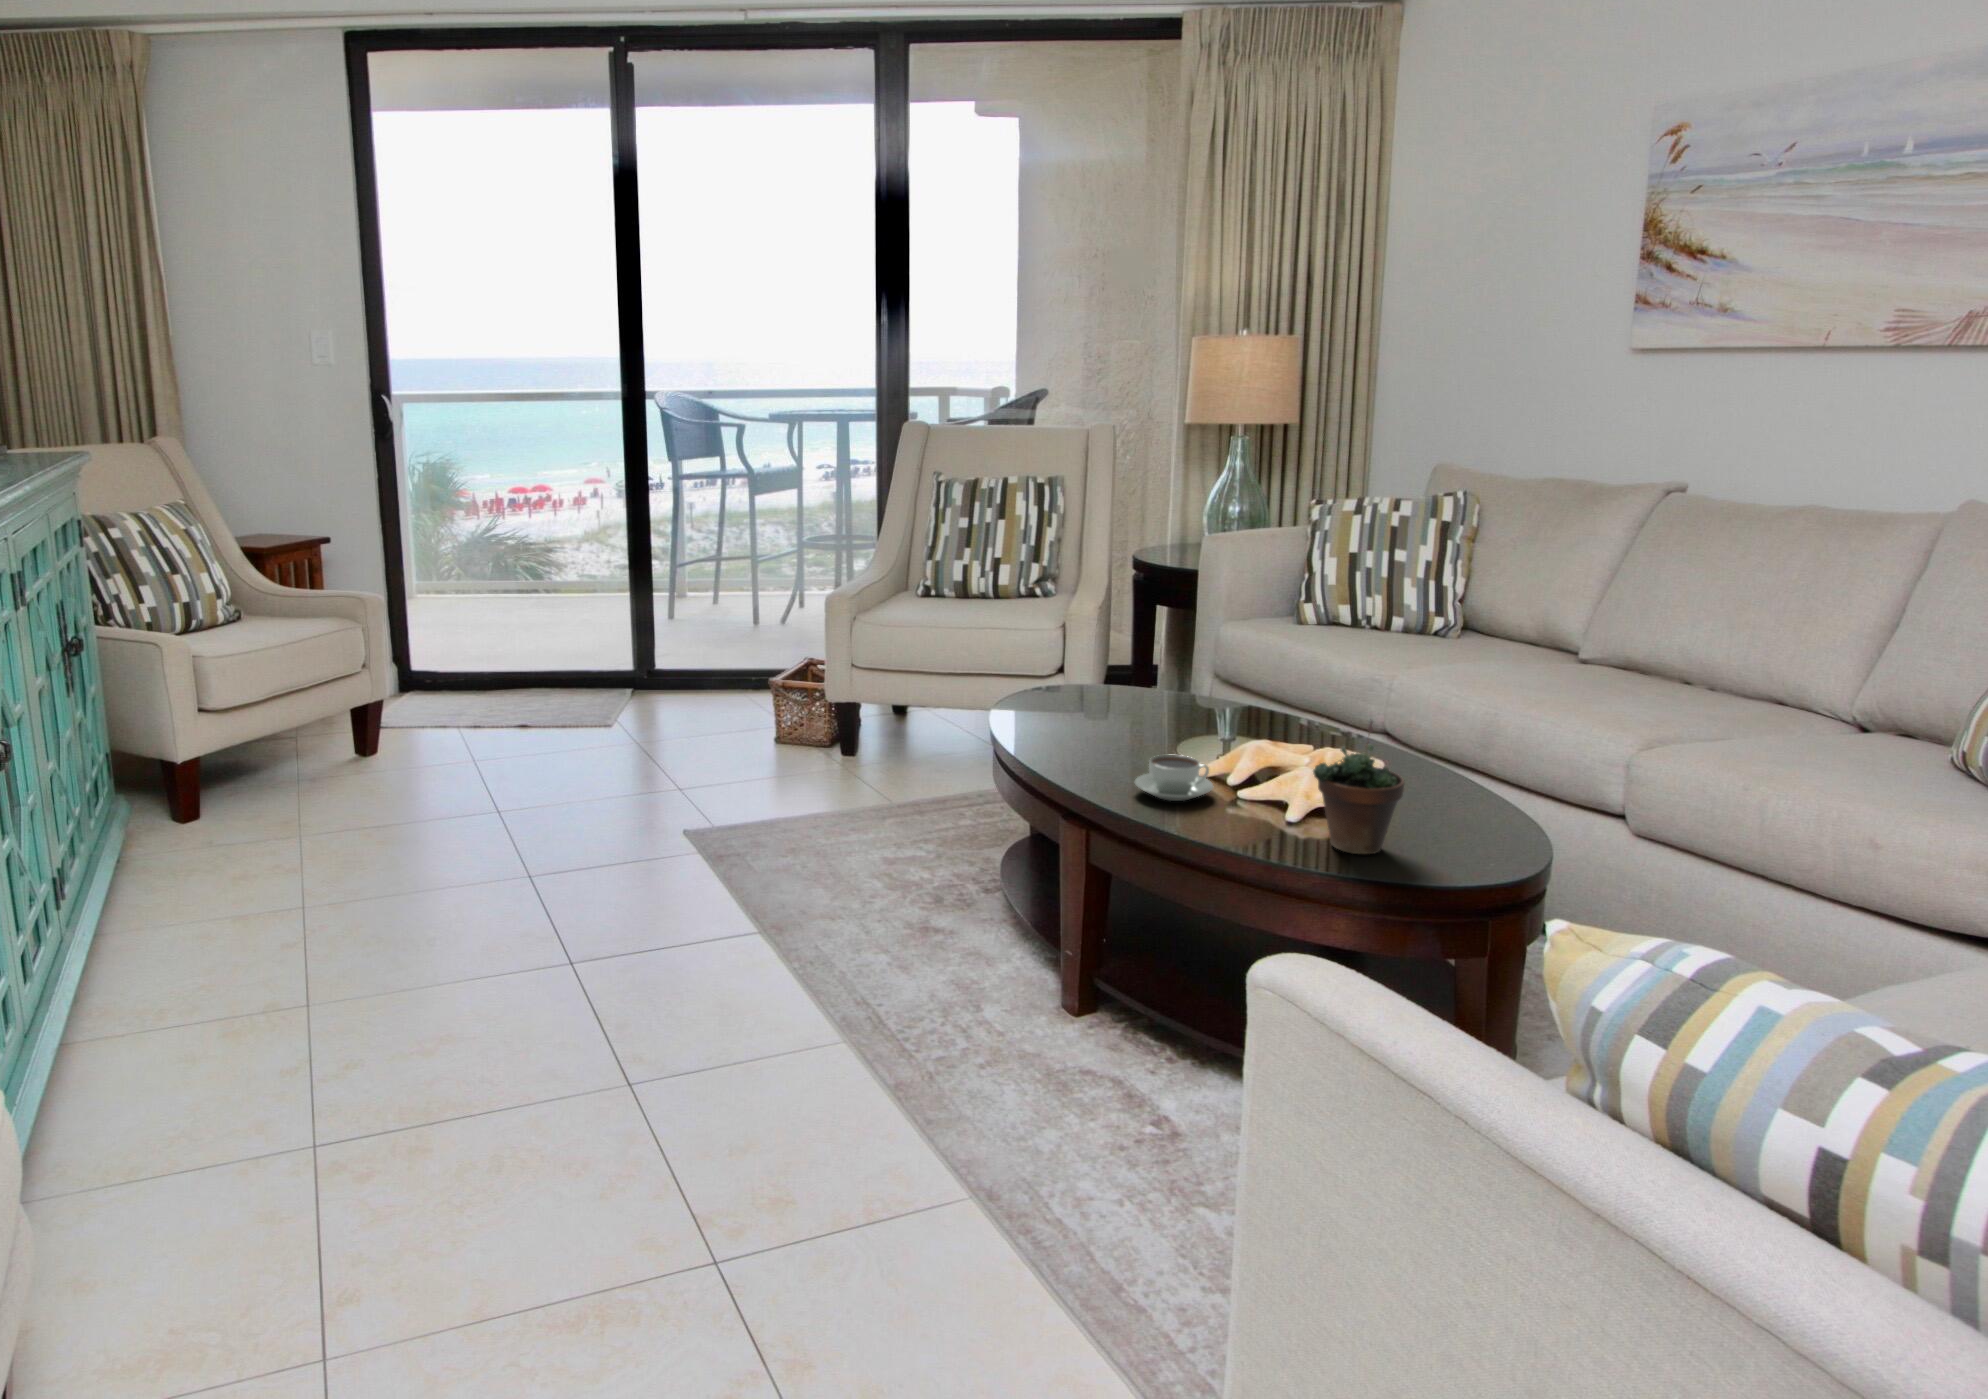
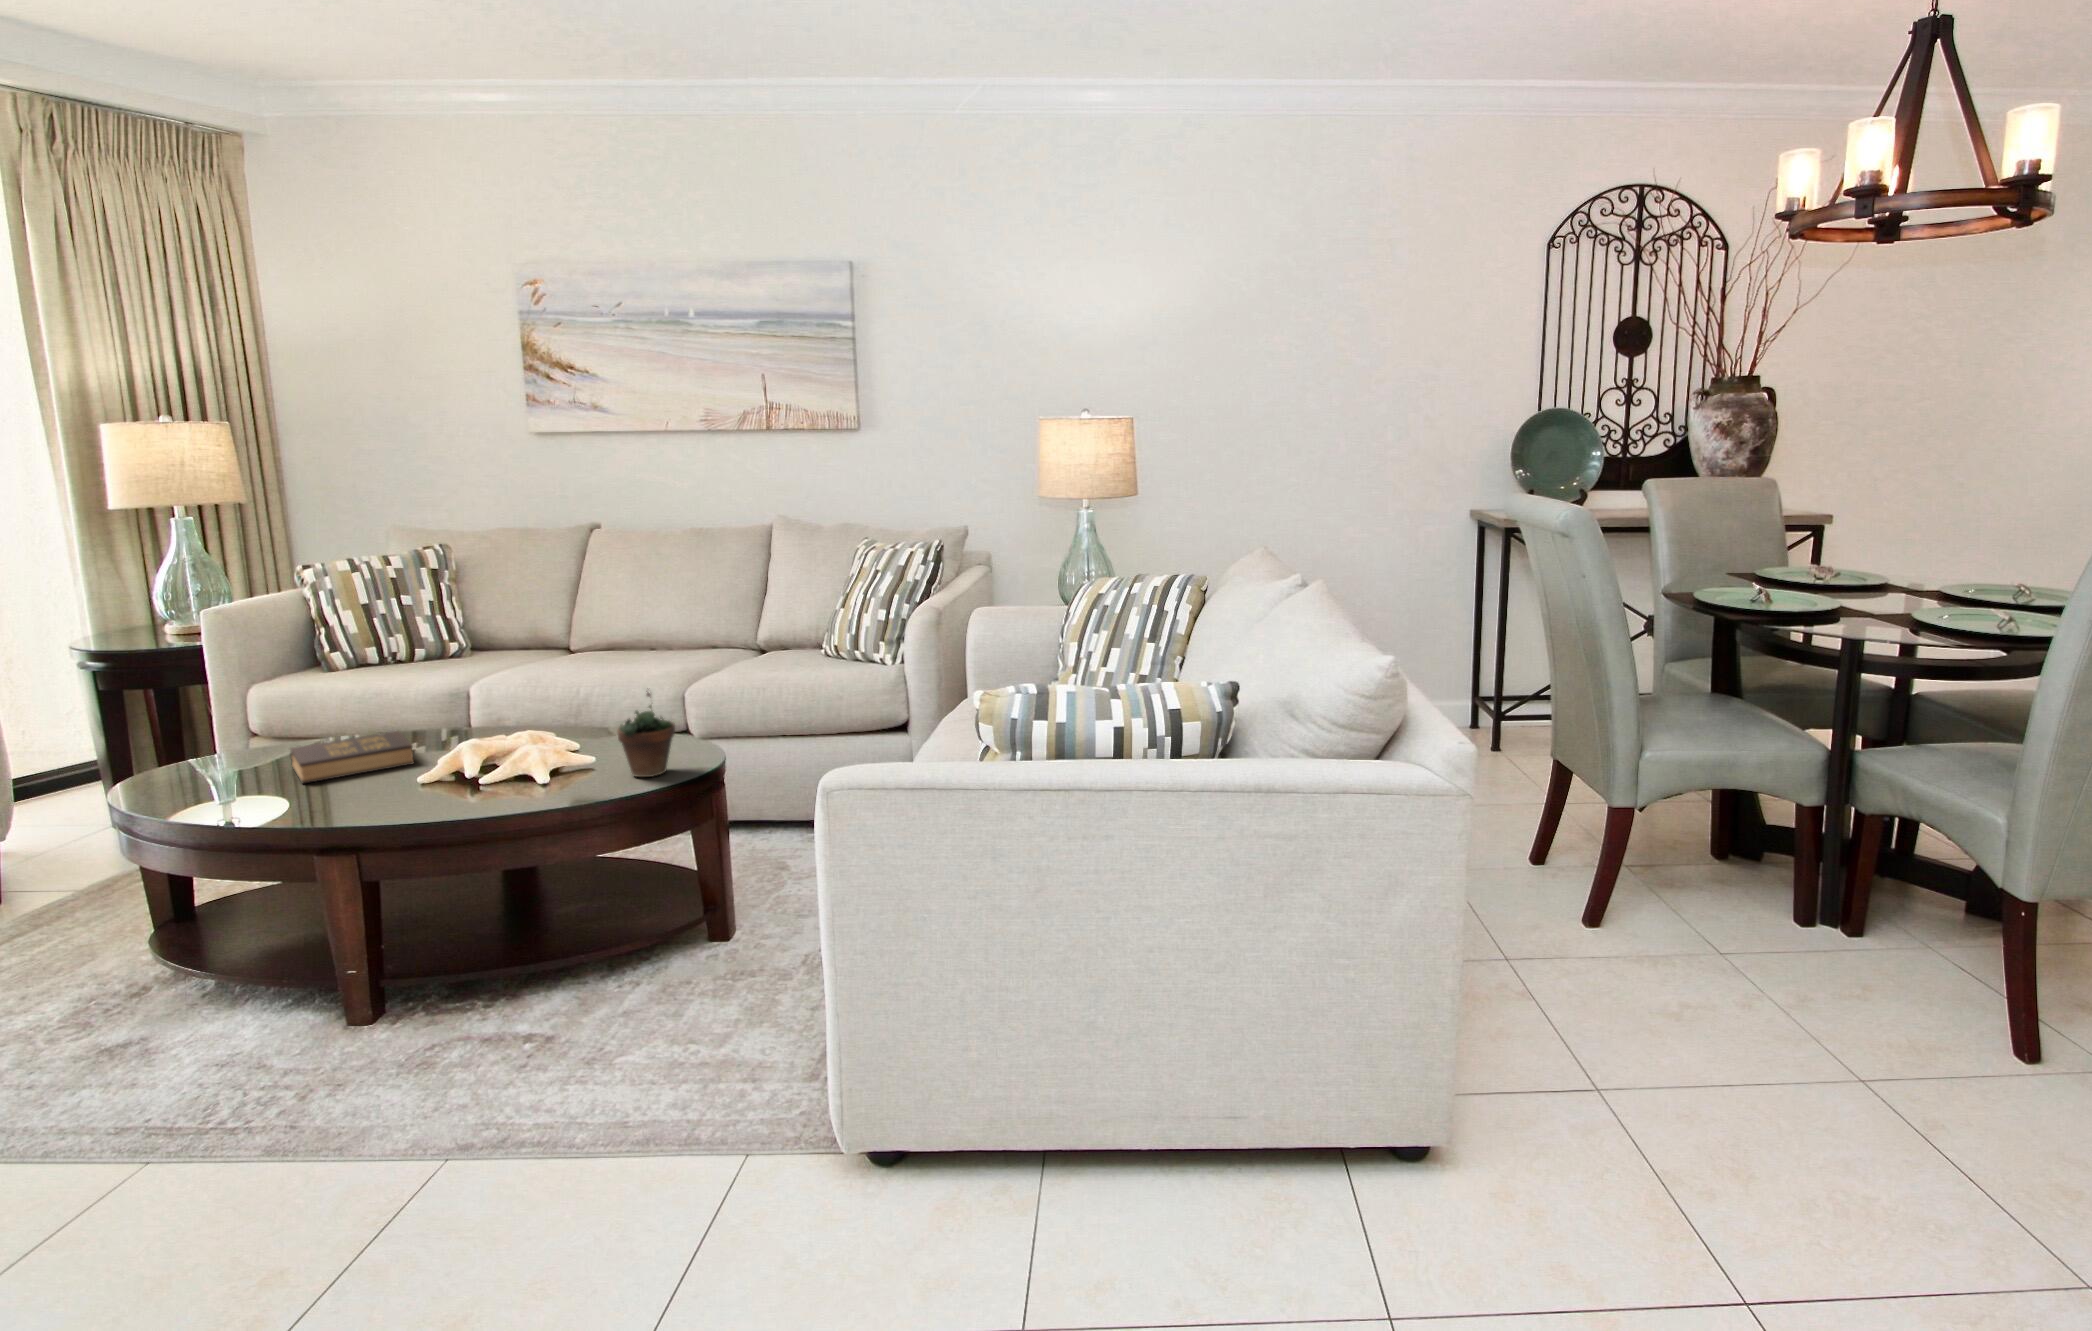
hardback book: none [1087,688,1217,742] -> present [290,731,415,783]
coffee cup: present [1135,755,1213,801] -> none [444,761,513,797]

